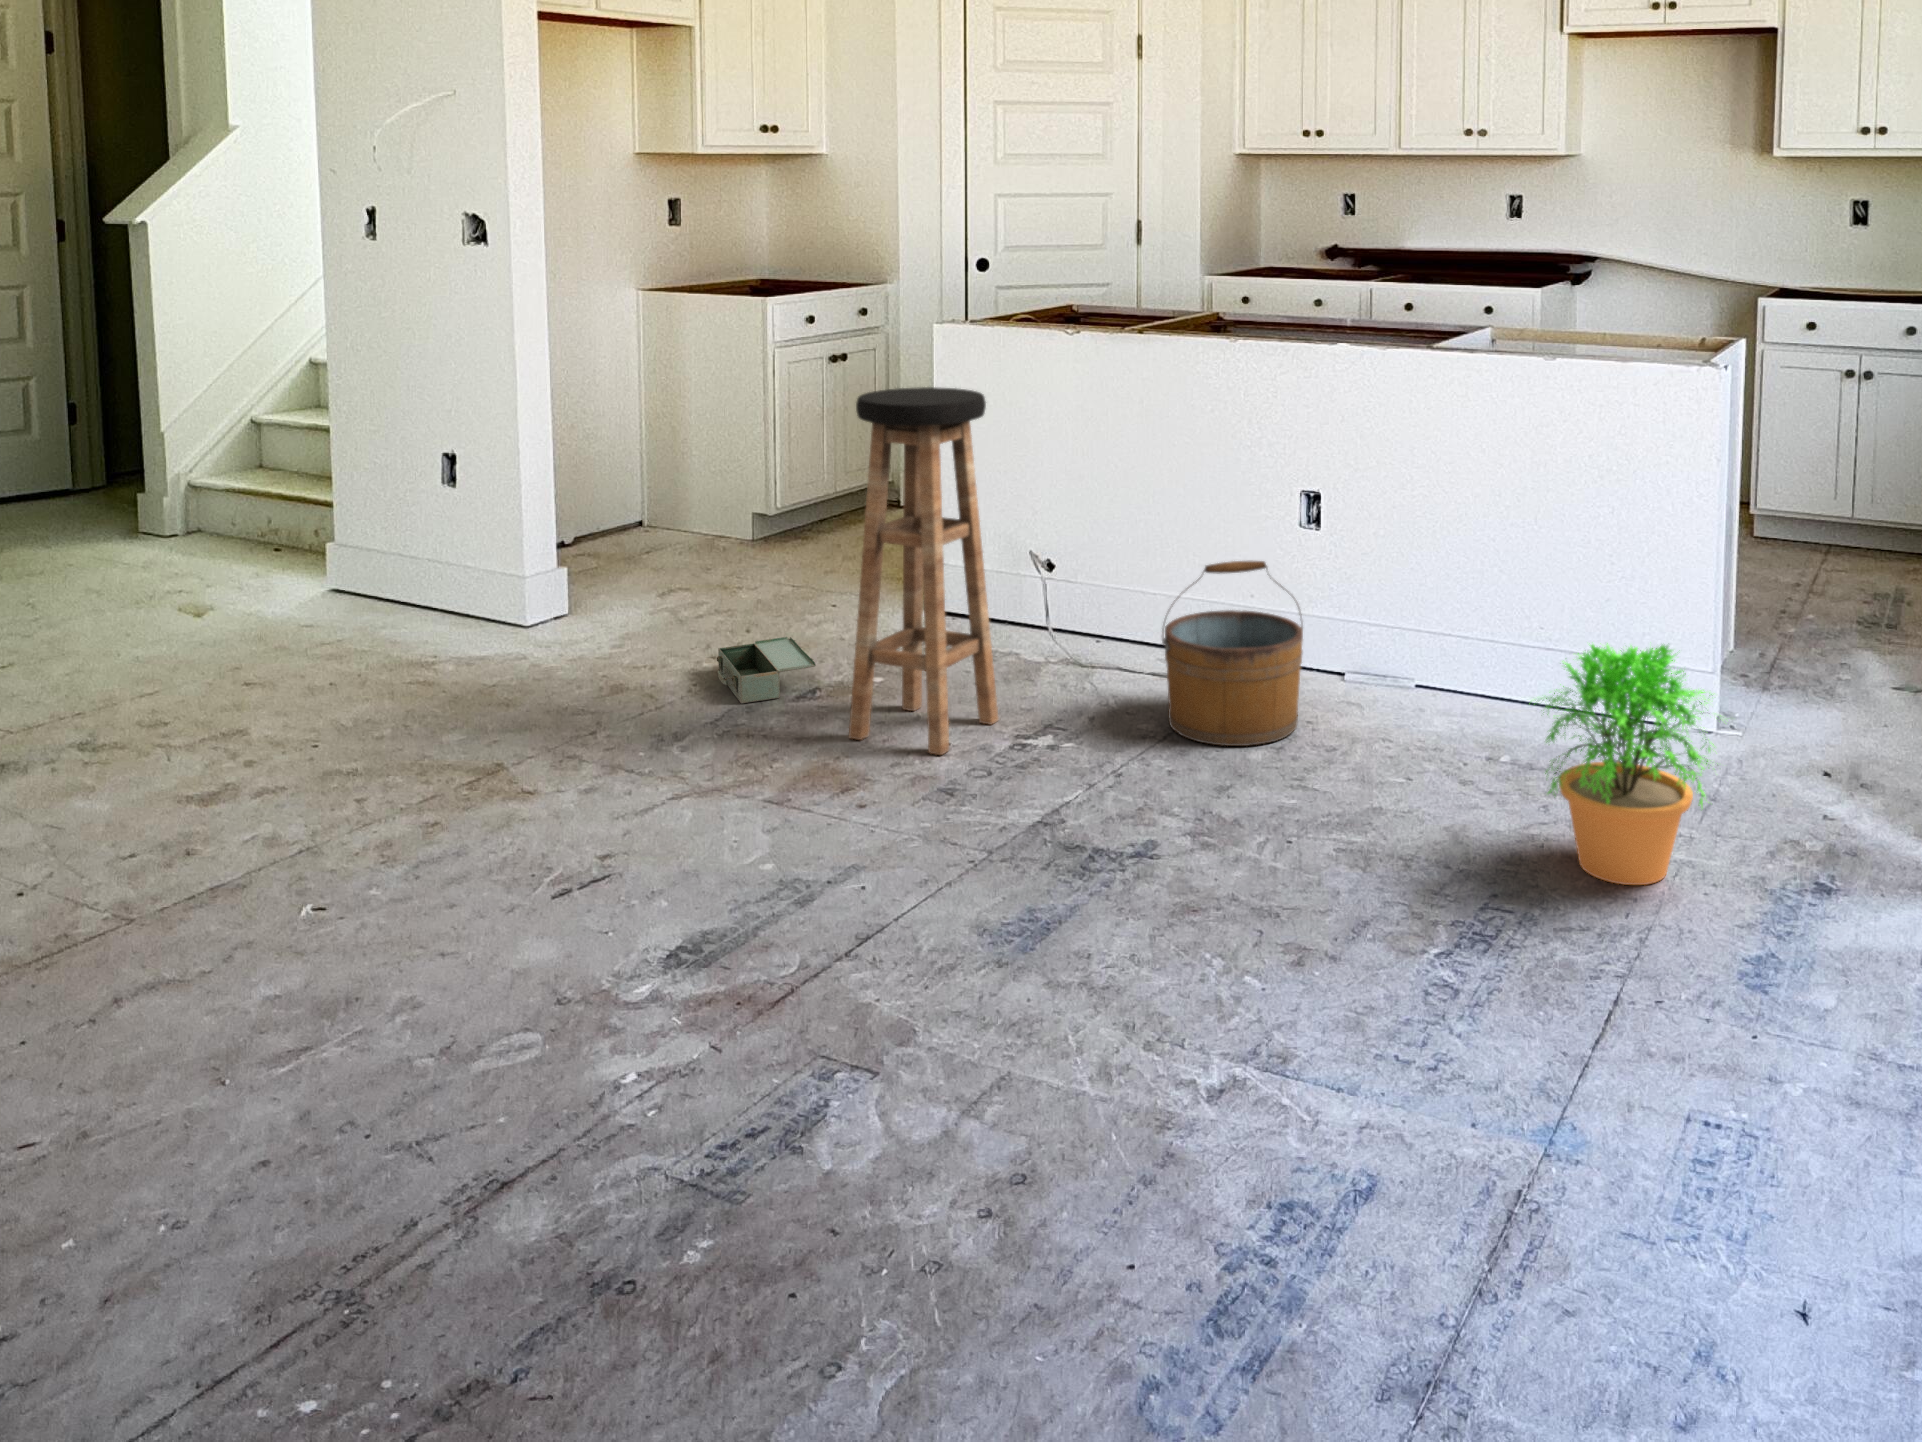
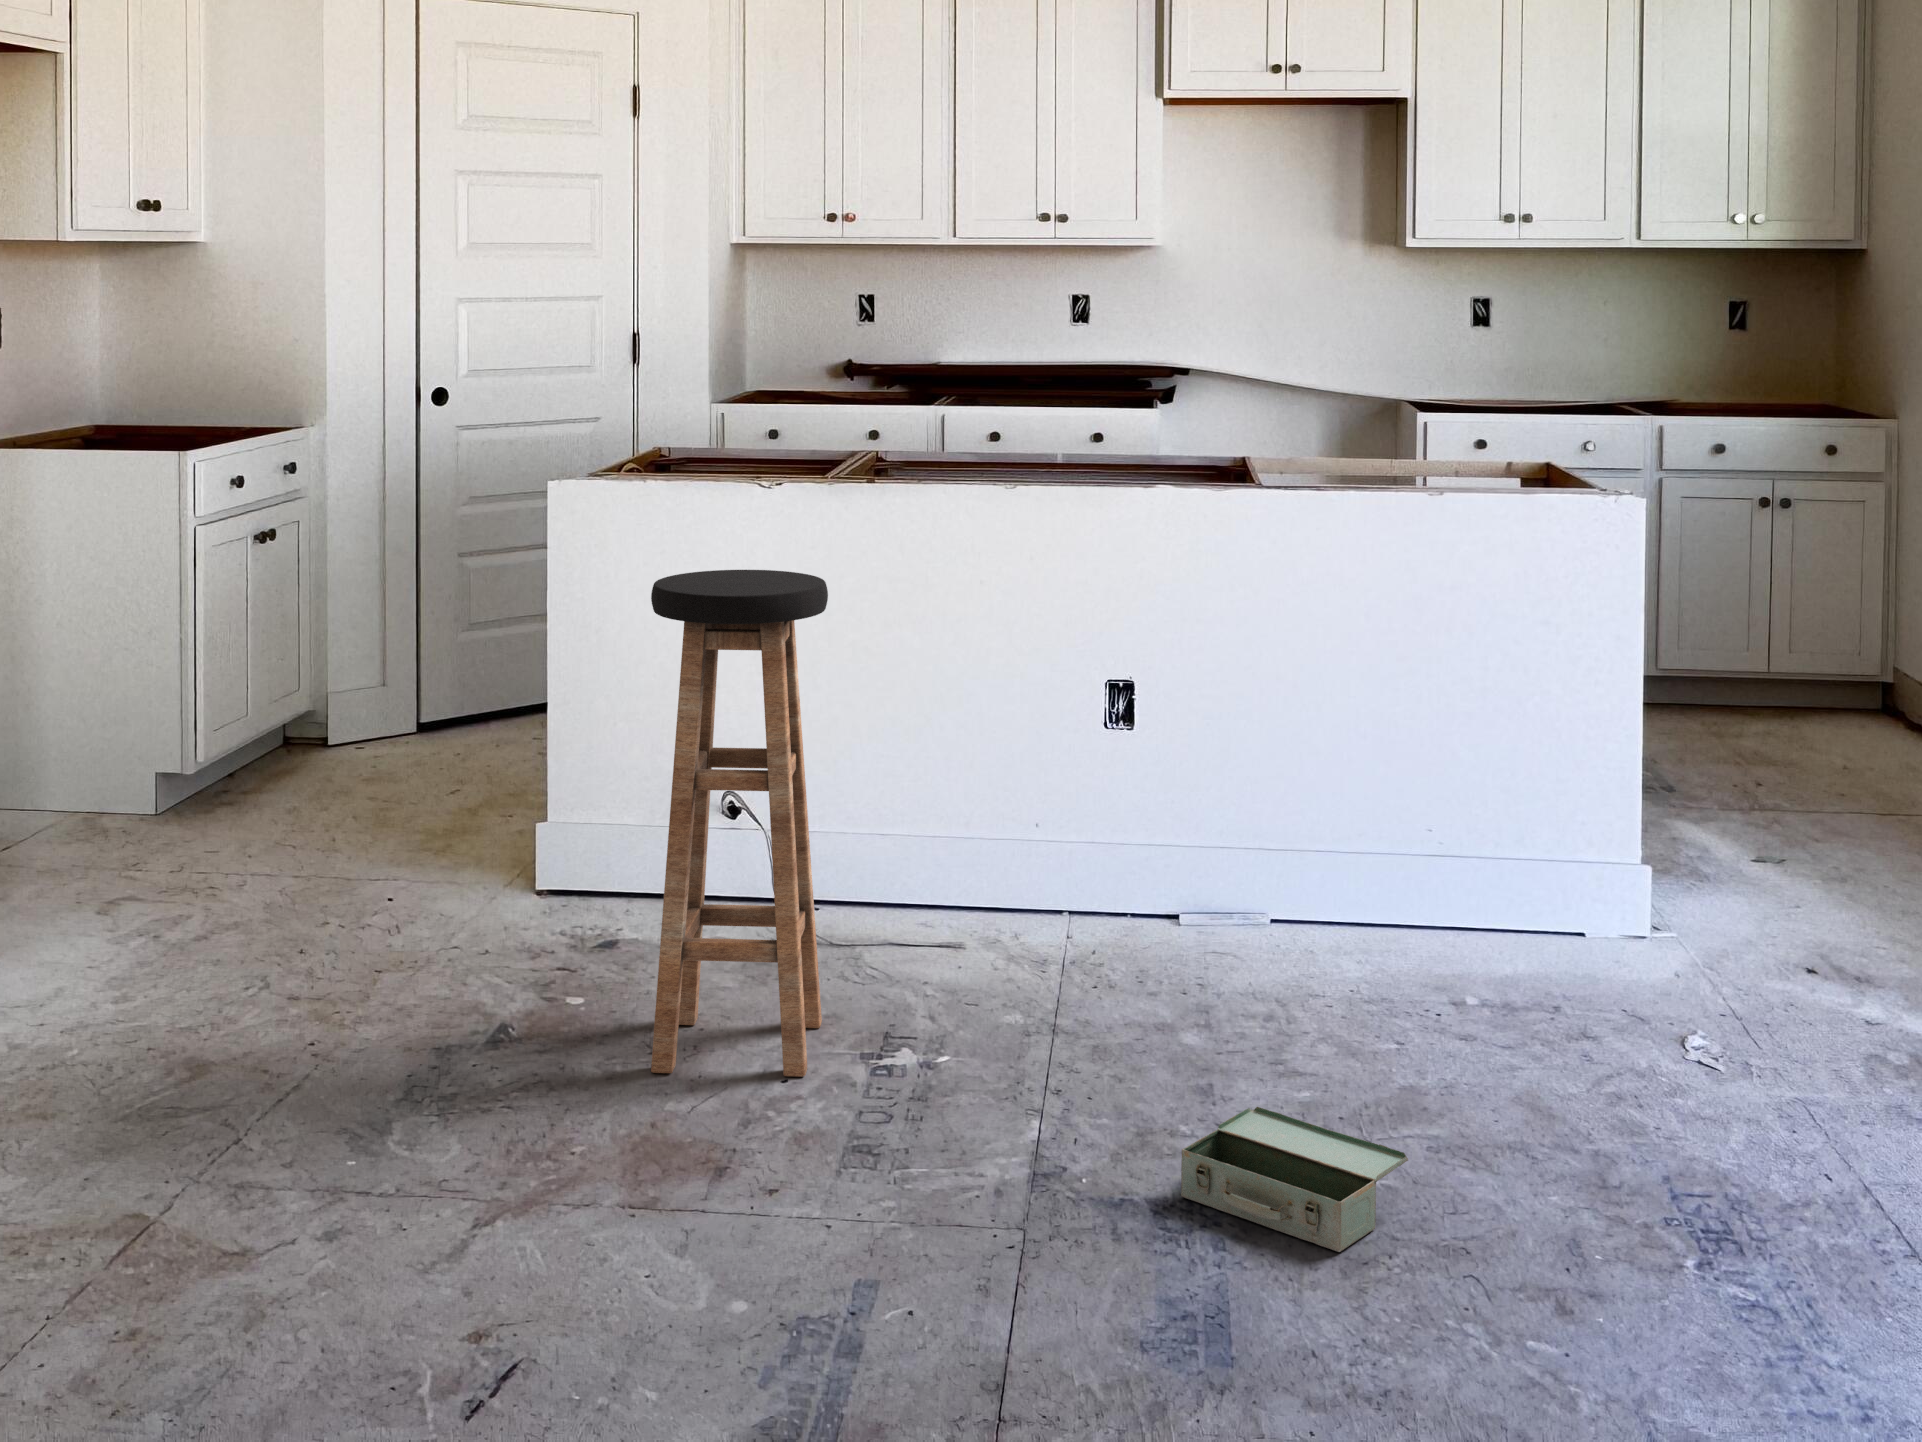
bucket: present [1162,561,1303,746] -> none [1027,769,1204,1013]
toolbox: present [717,637,816,703] -> present [1181,1107,1408,1252]
potted plant: present [1541,643,1721,885] -> none [1602,814,1838,1101]

